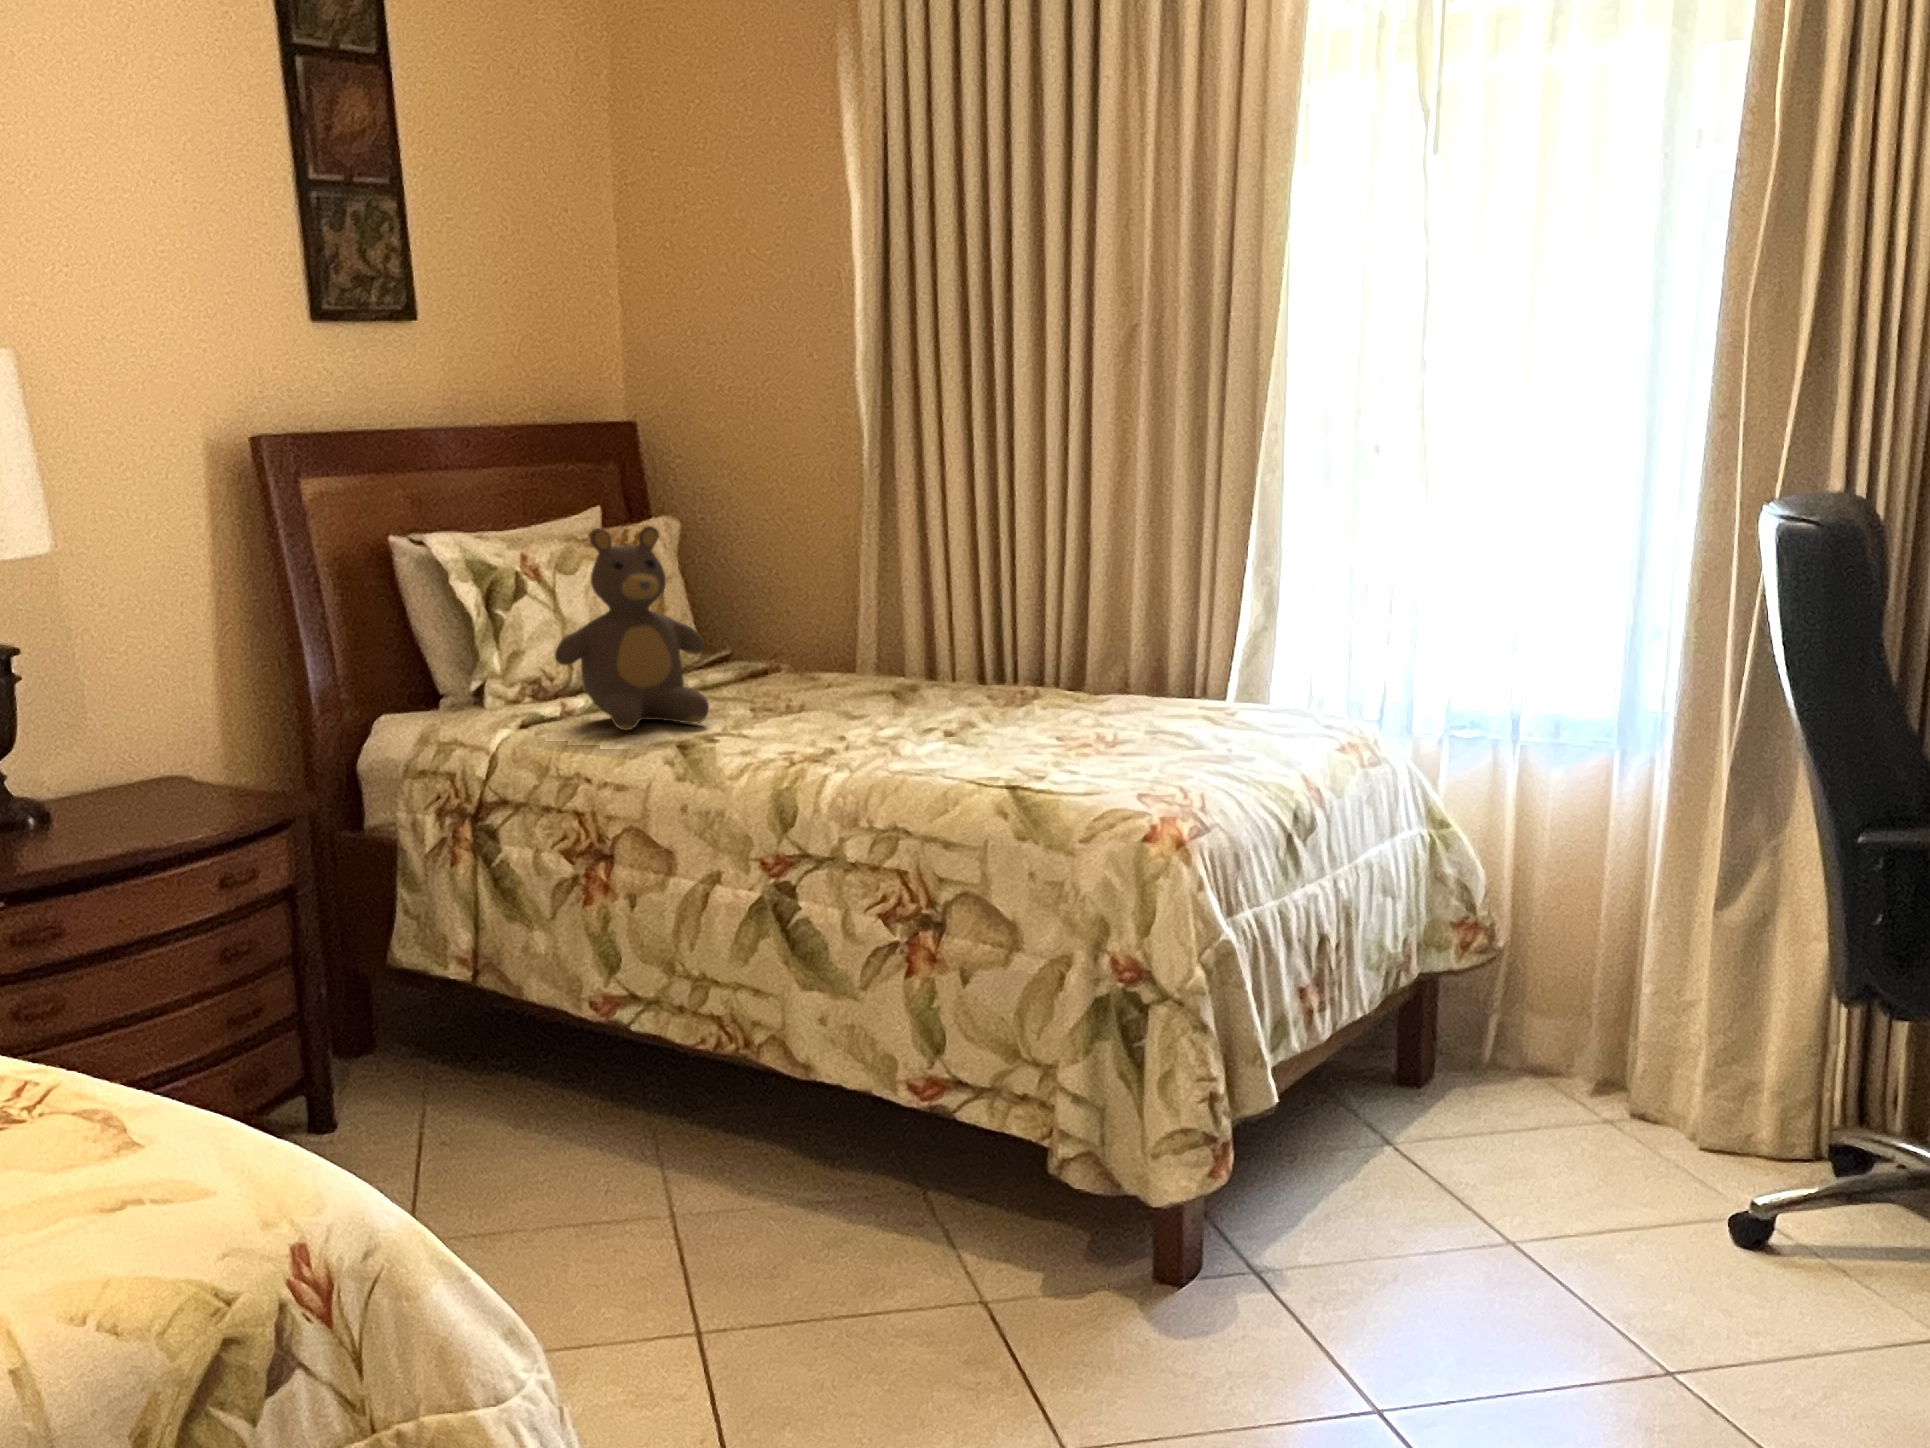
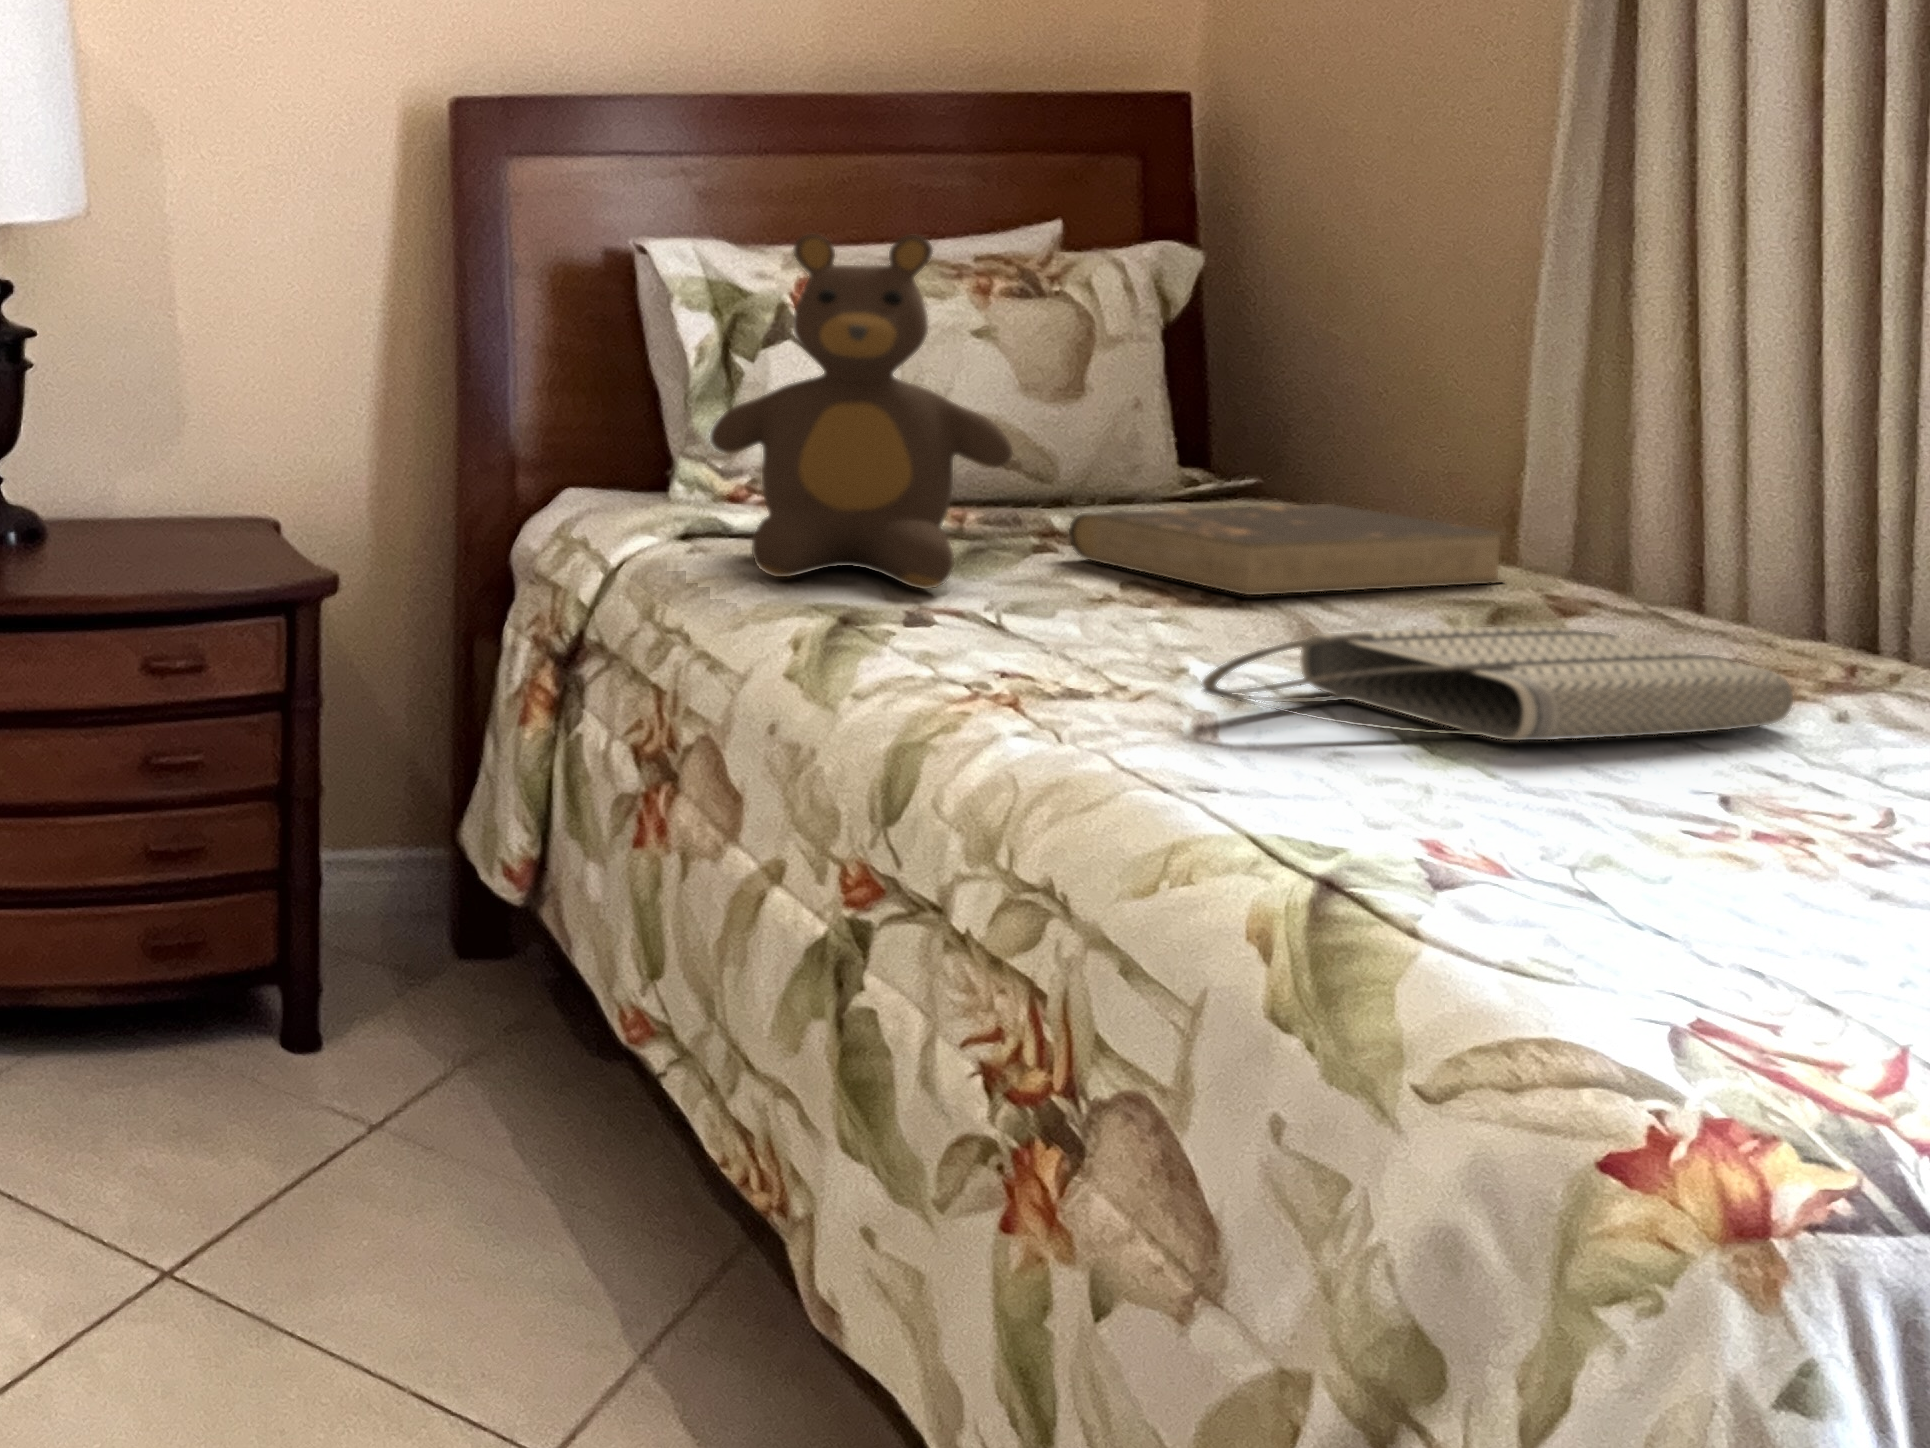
book: none [713,655,878,702] -> present [1069,504,1503,595]
tote bag: none [893,690,1041,739] -> present [1201,627,1793,740]

